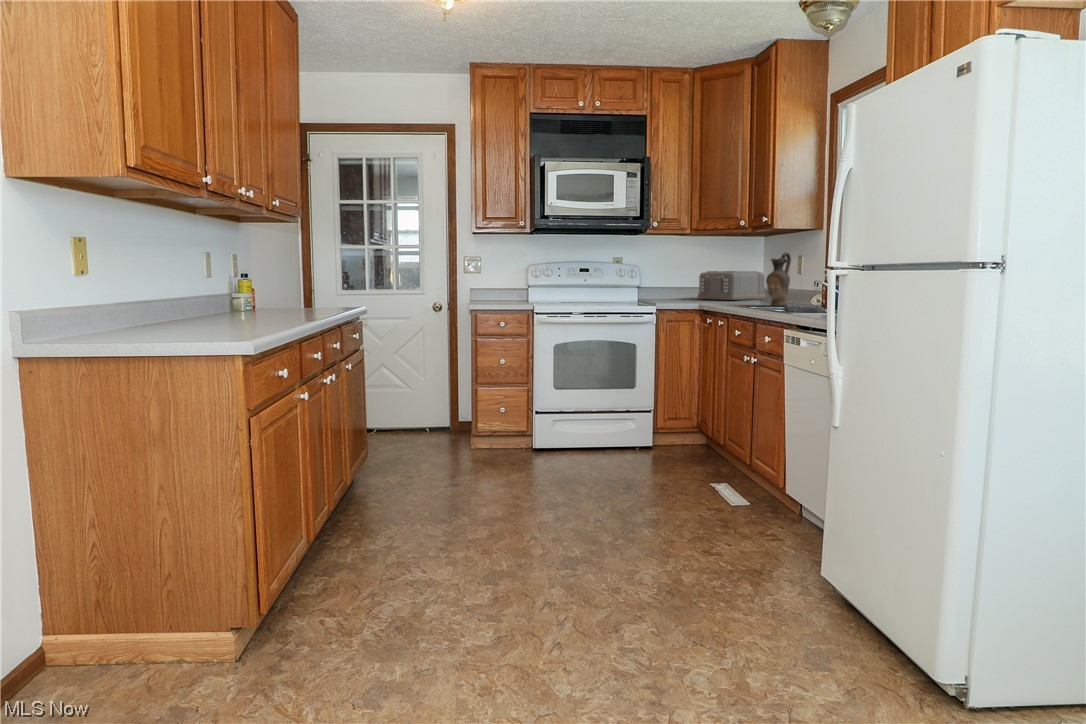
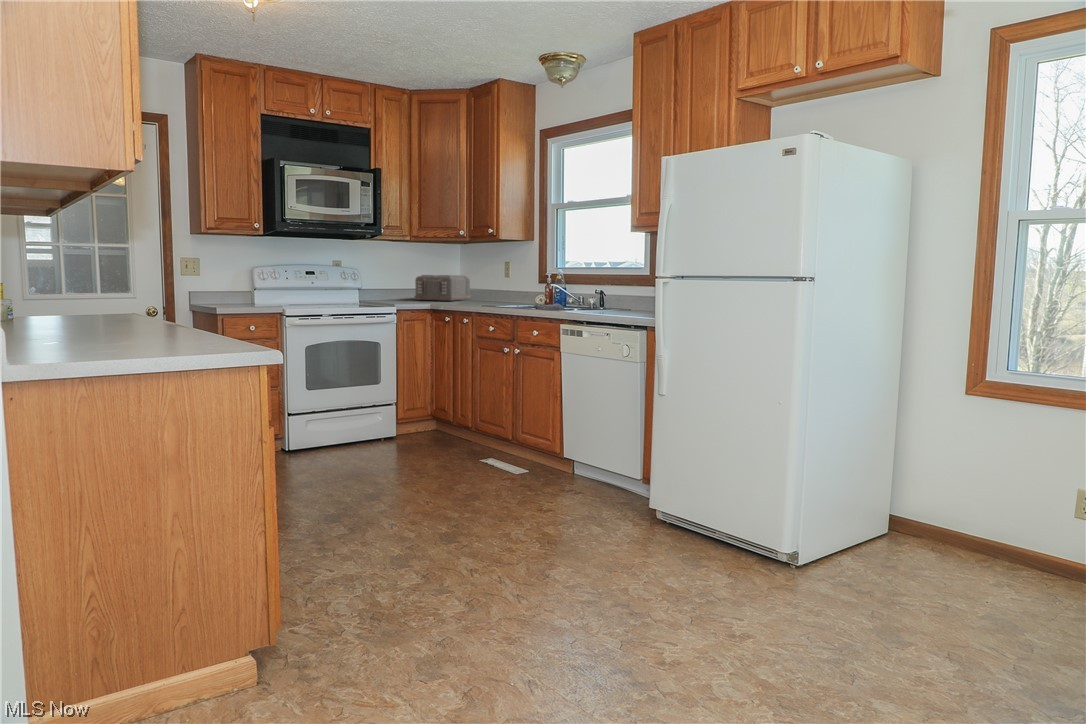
ceramic pitcher: present [766,252,791,306] -> none [494,260,513,305]

